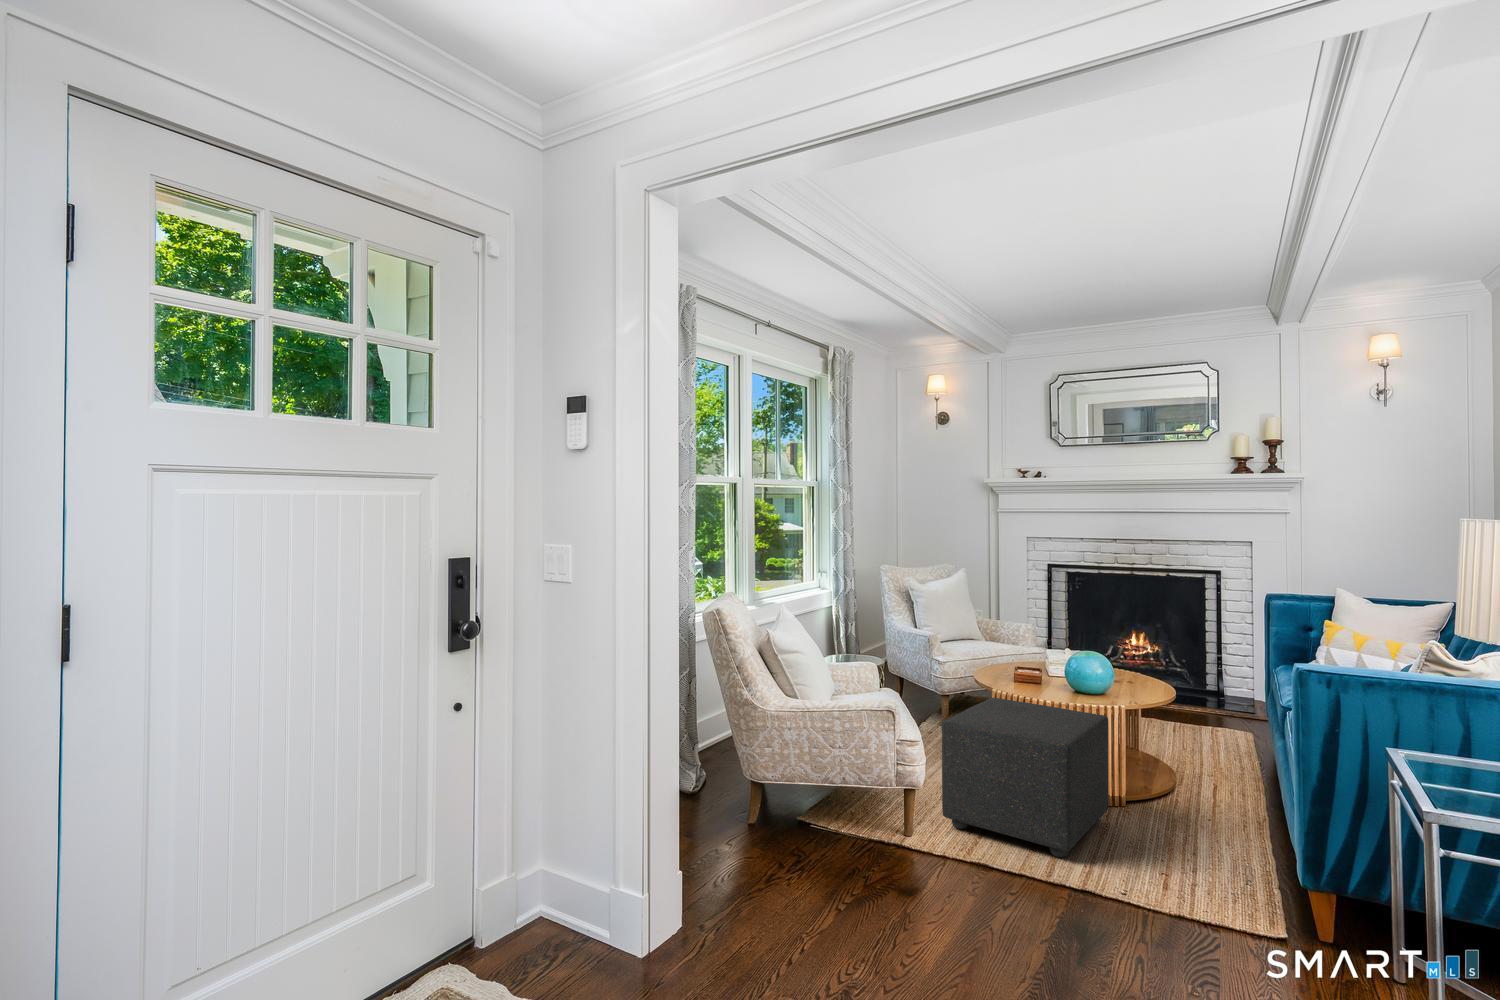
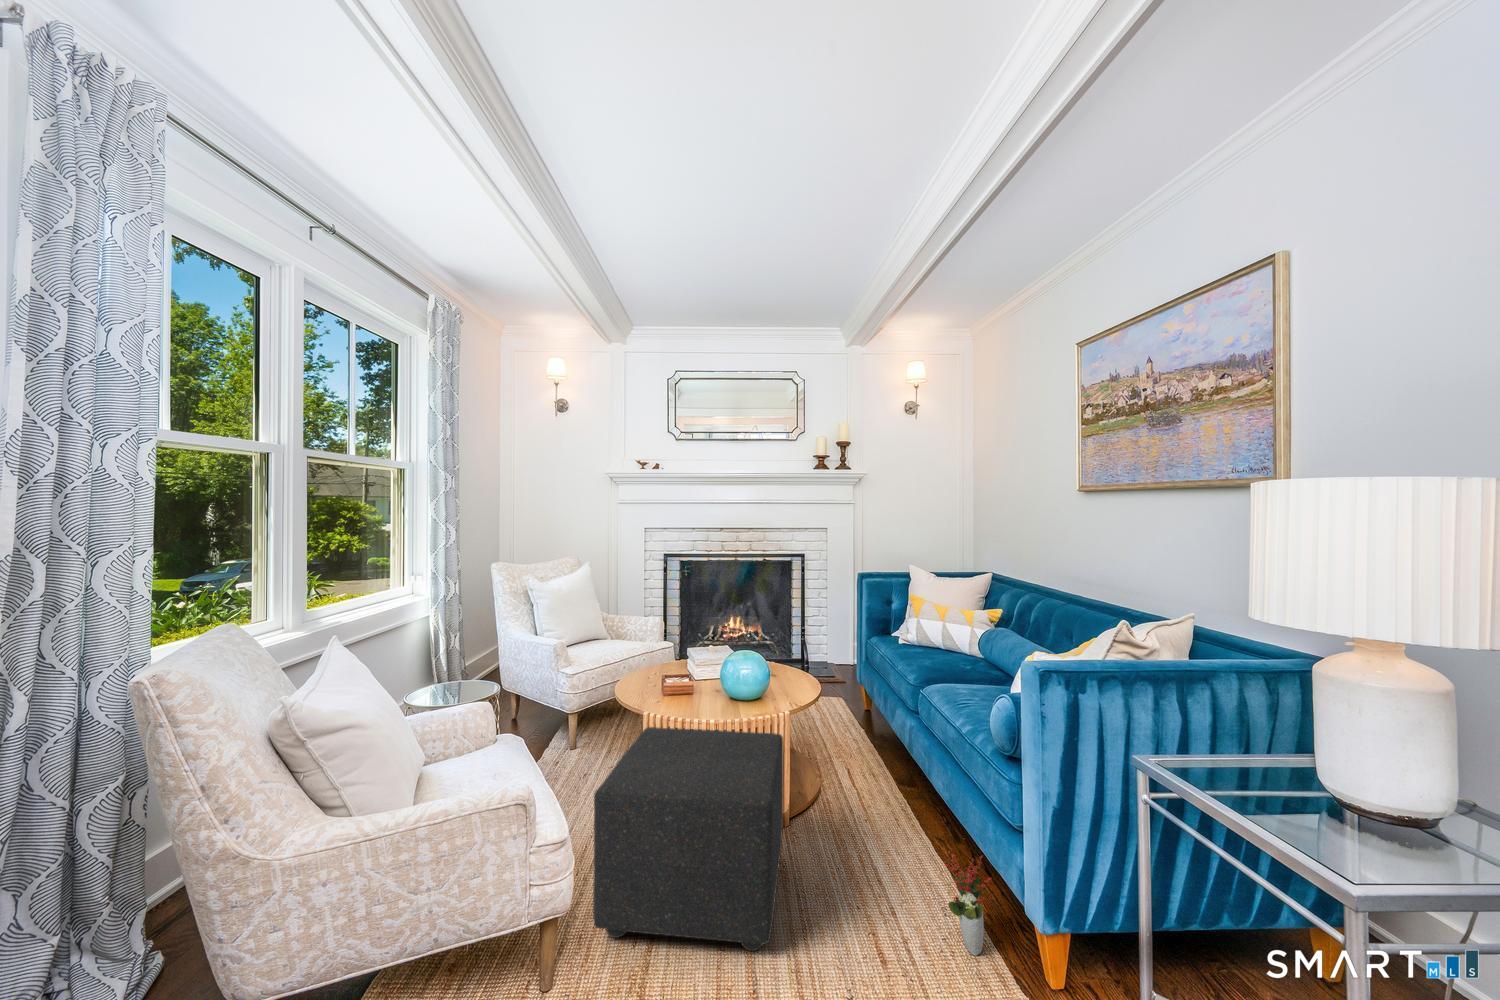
decorative plant: none [1233,816,1276,905] -> present [944,851,992,956]

